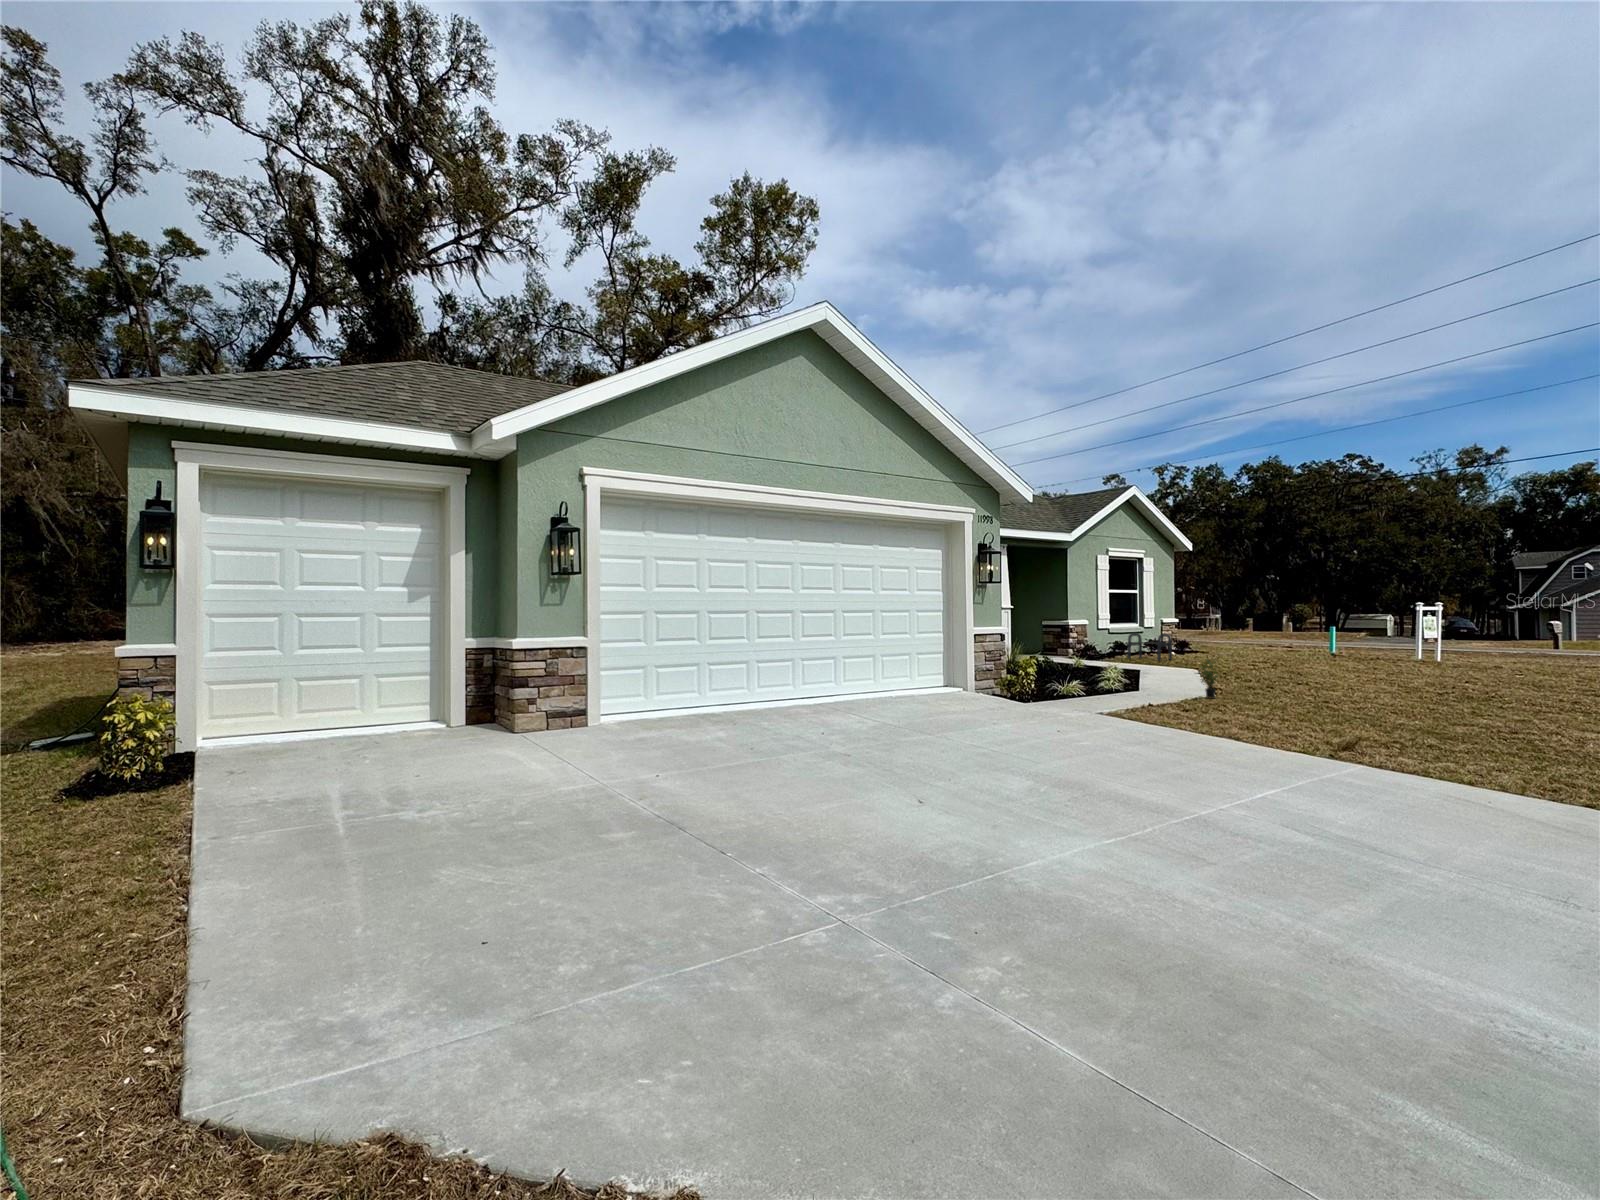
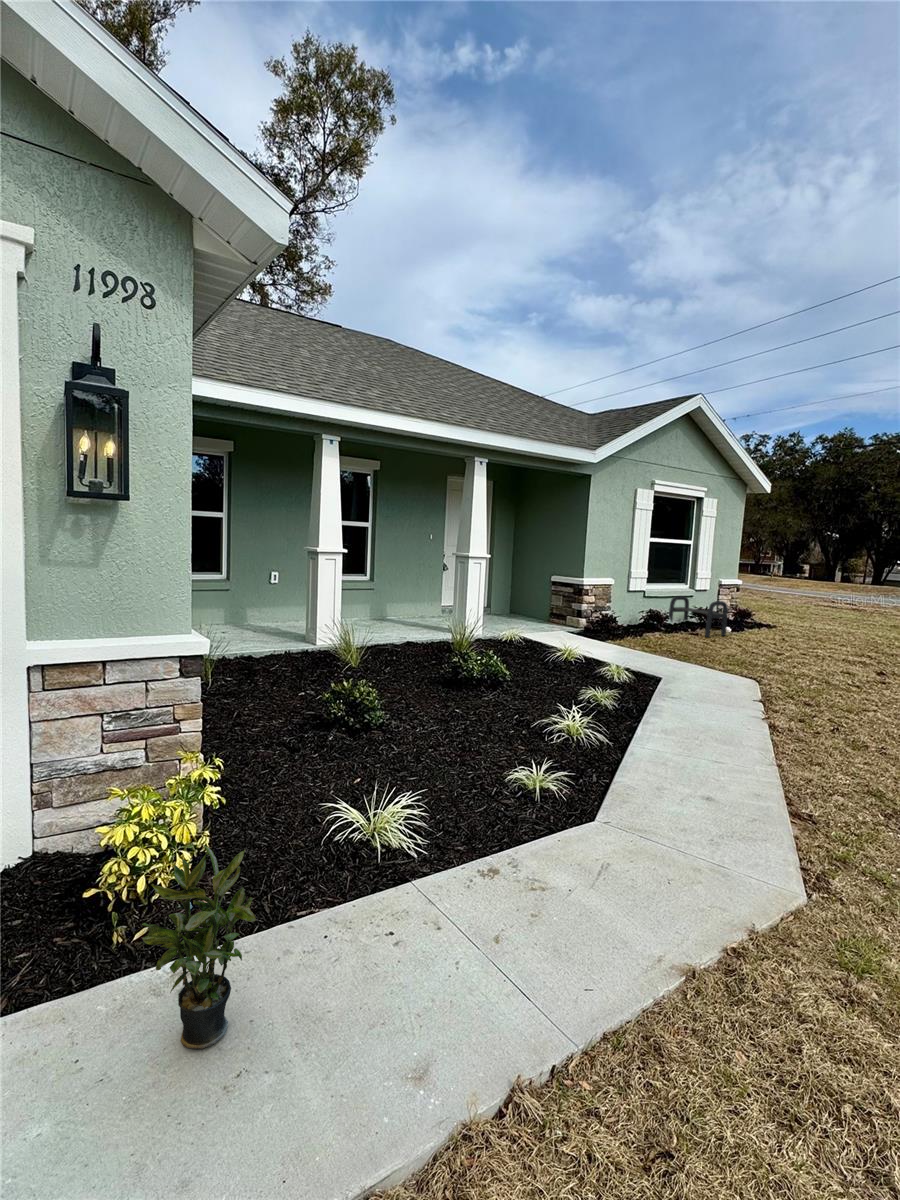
potted plant: present [1200,660,1218,699] -> present [142,845,256,1049]

